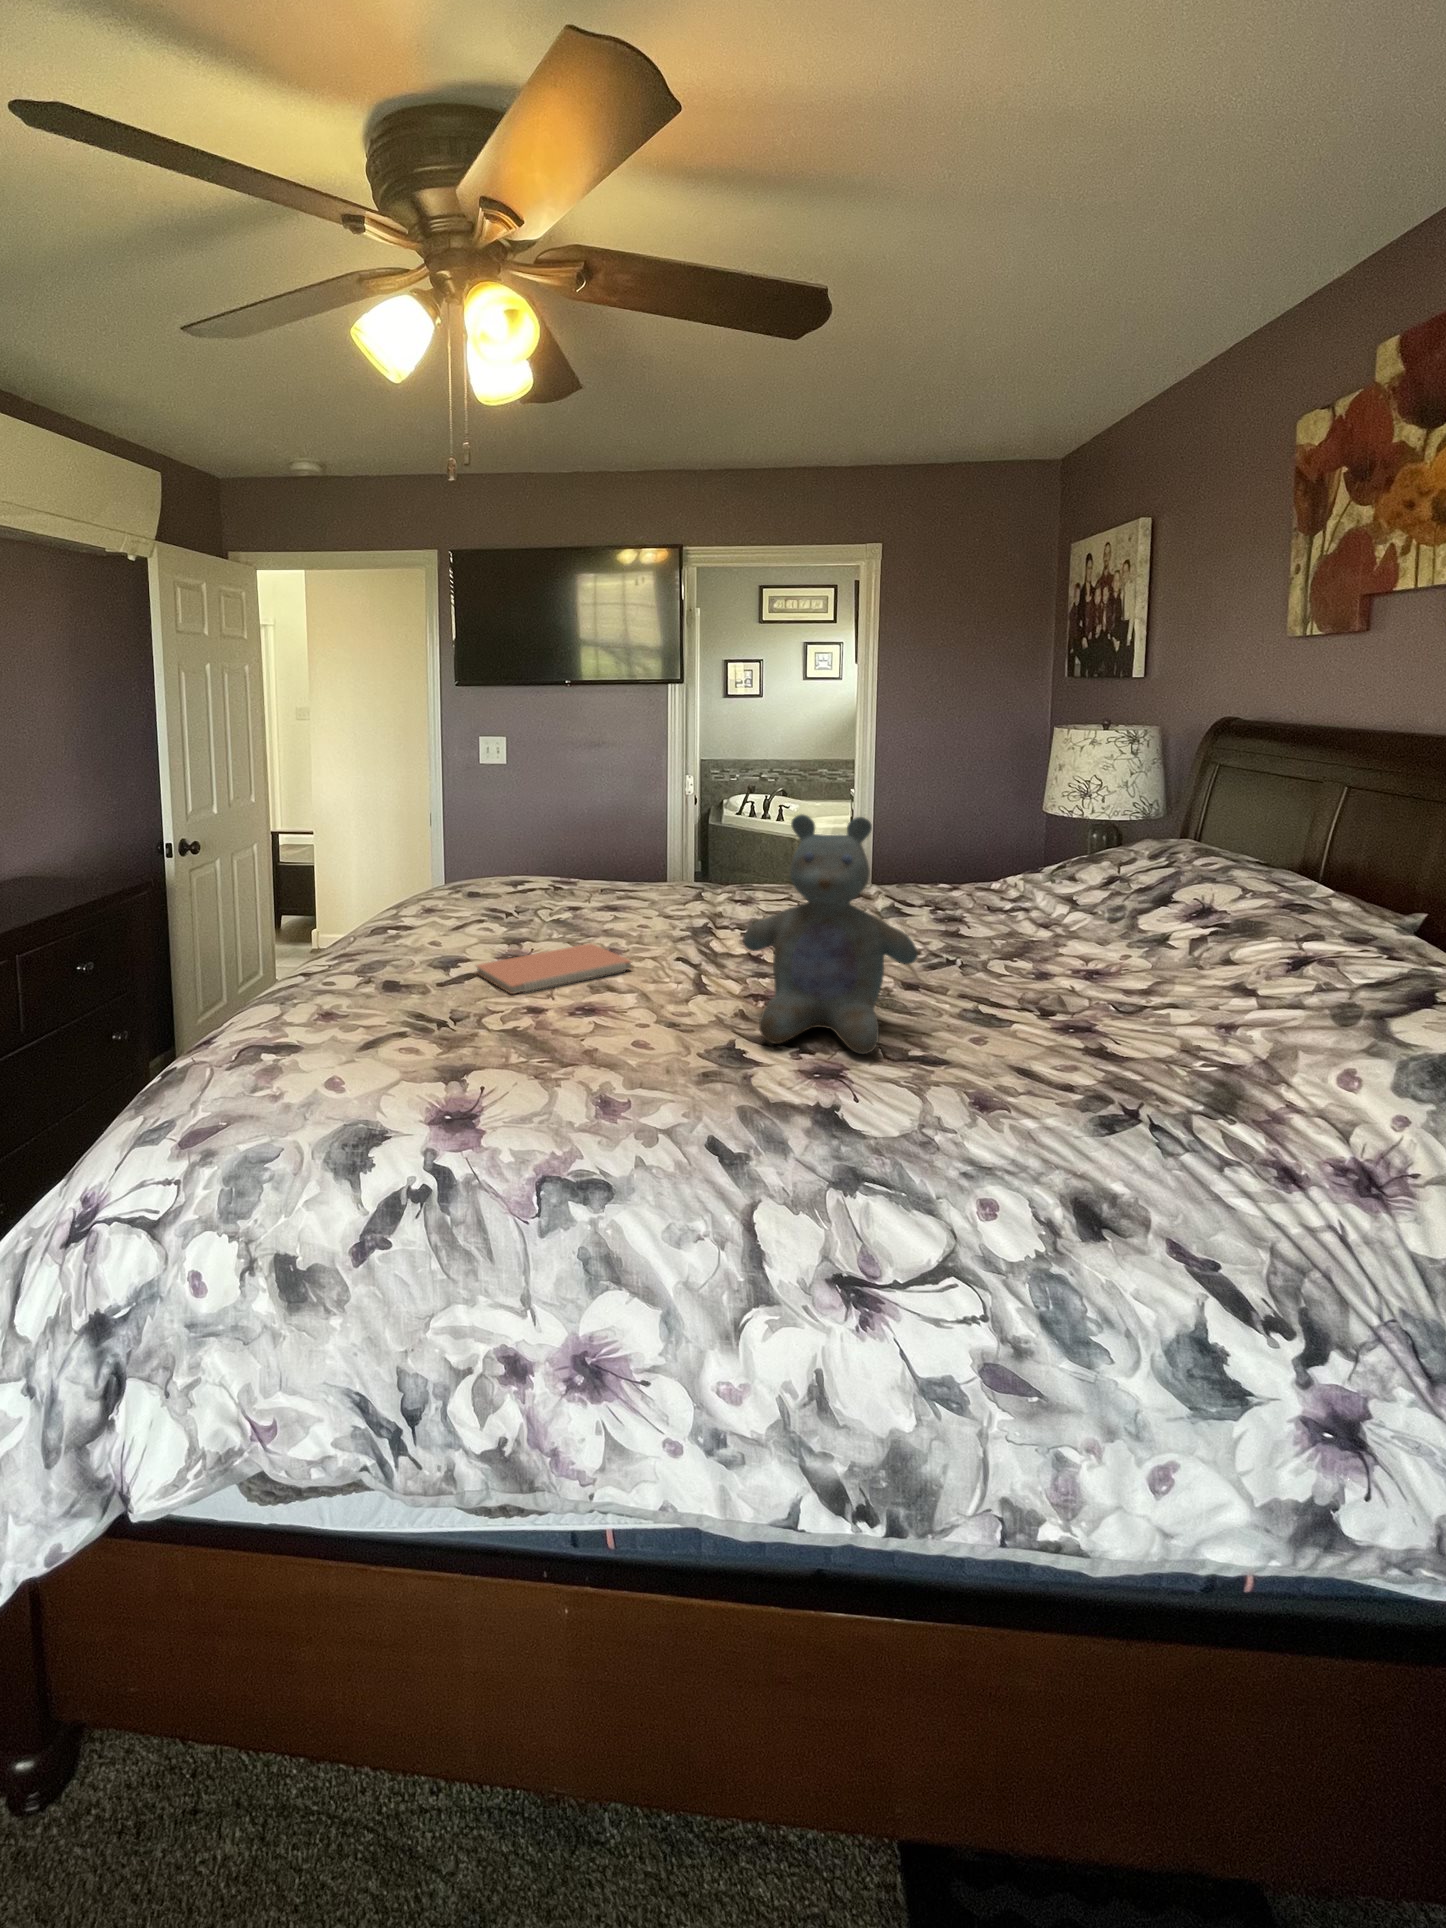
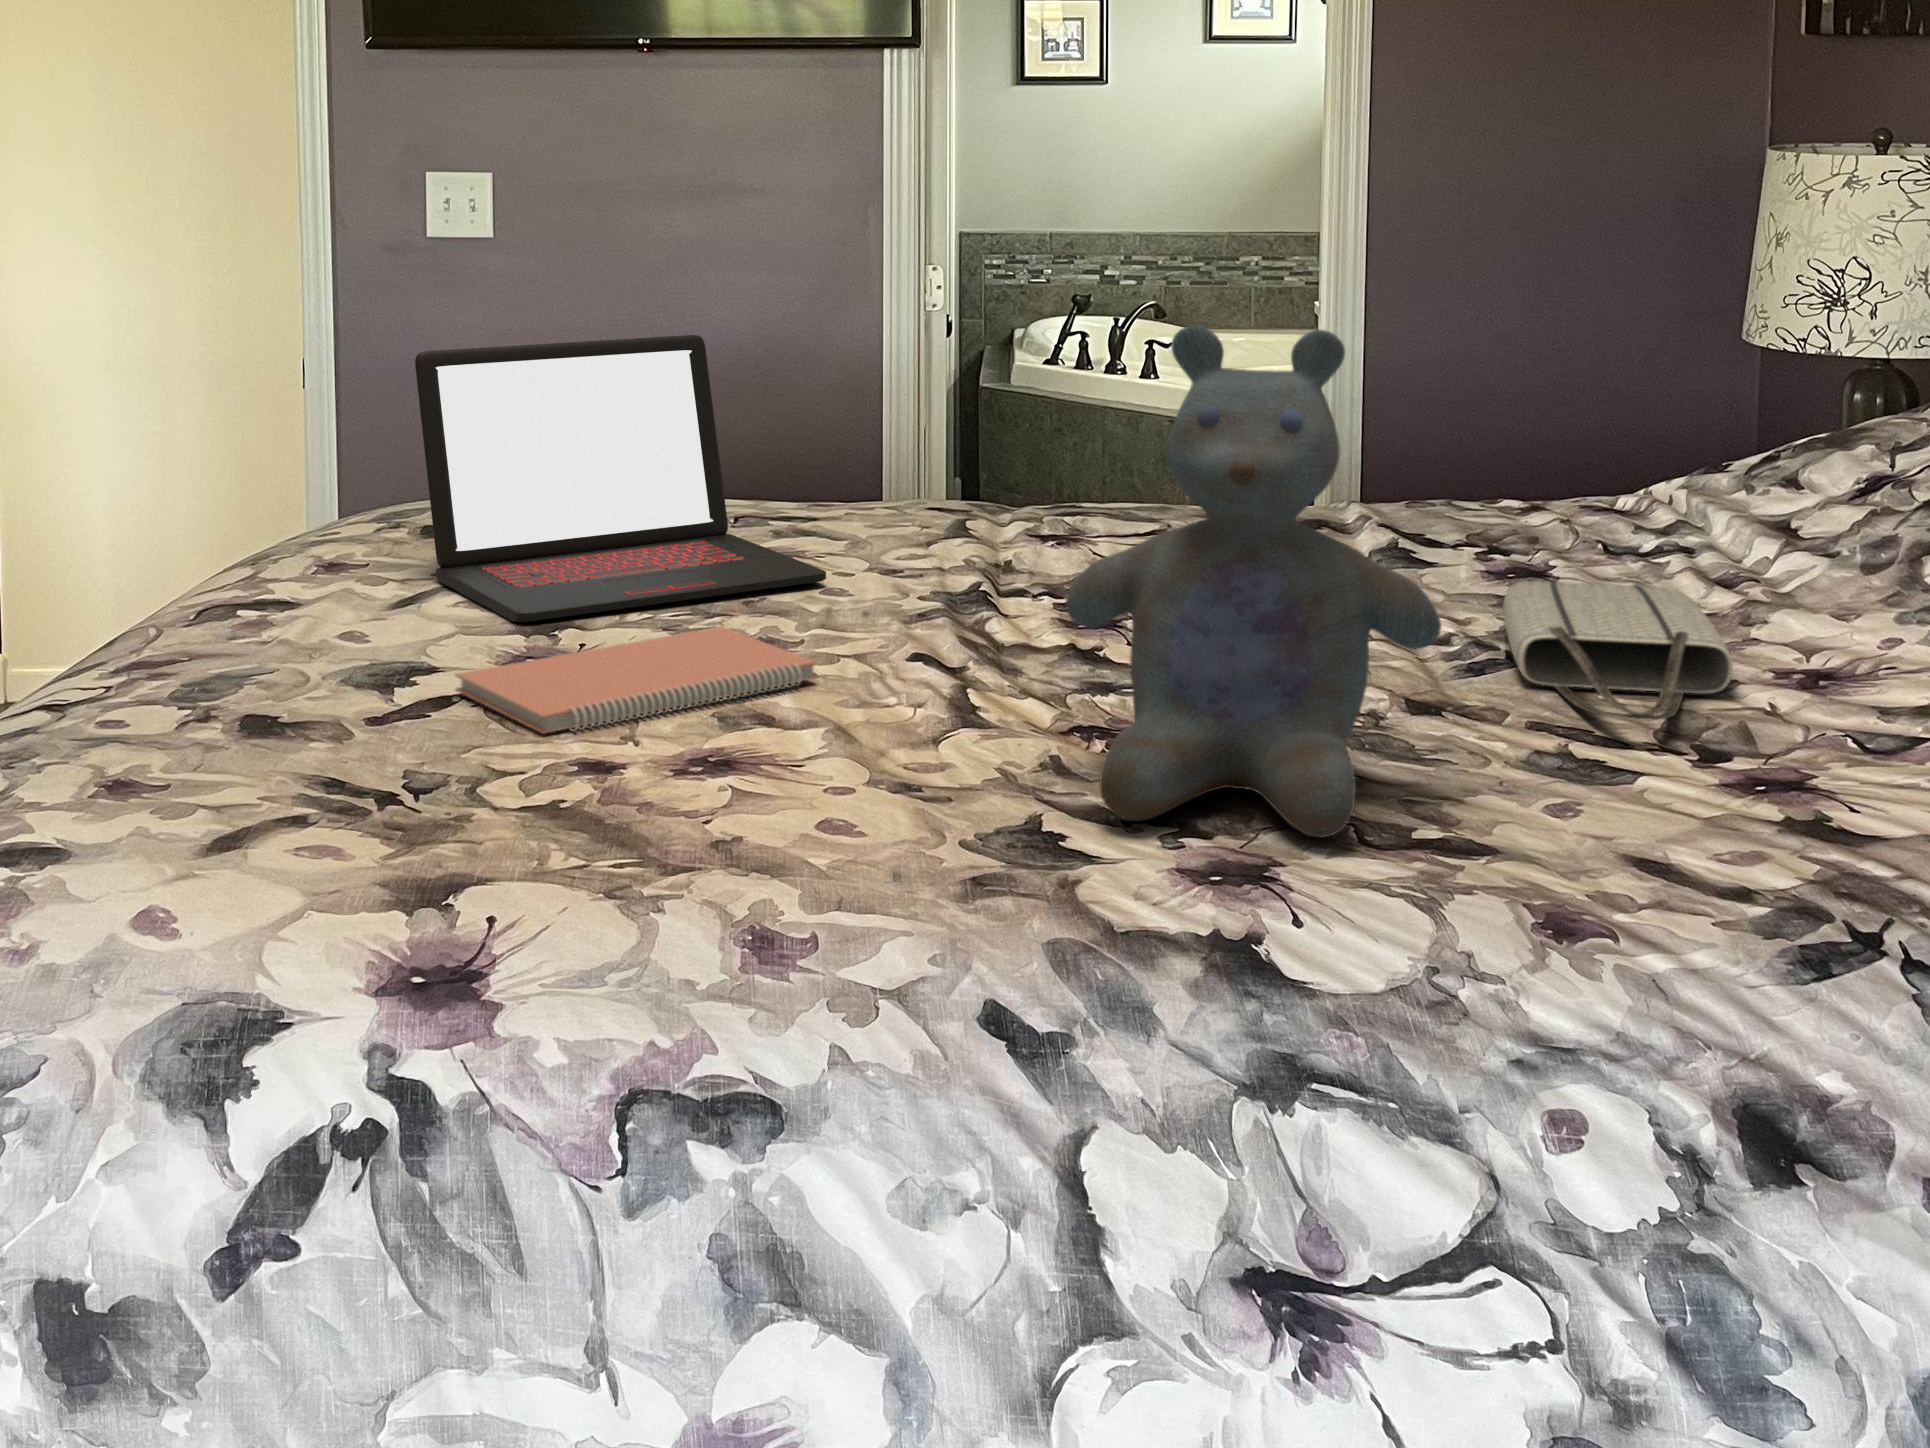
laptop: none [461,812,638,939] -> present [415,335,826,622]
tote bag: none [944,925,1054,996] -> present [1503,581,1733,719]

